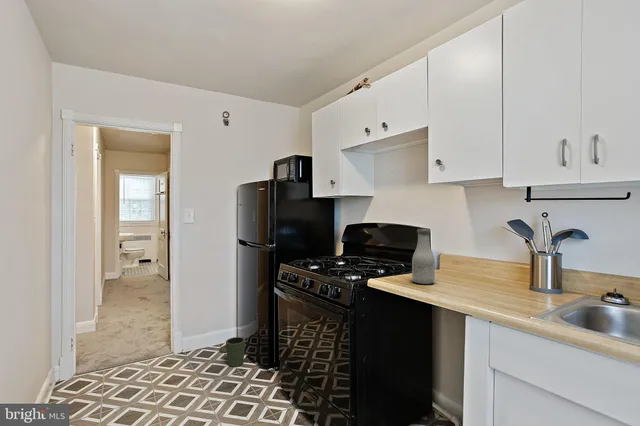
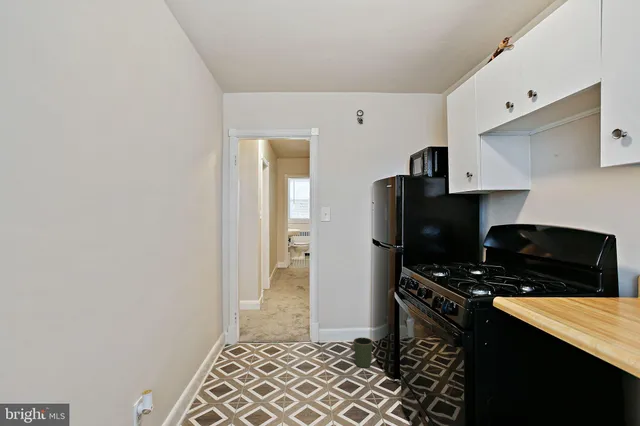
bottle: present [412,229,435,284] -> none [562,232,604,317]

